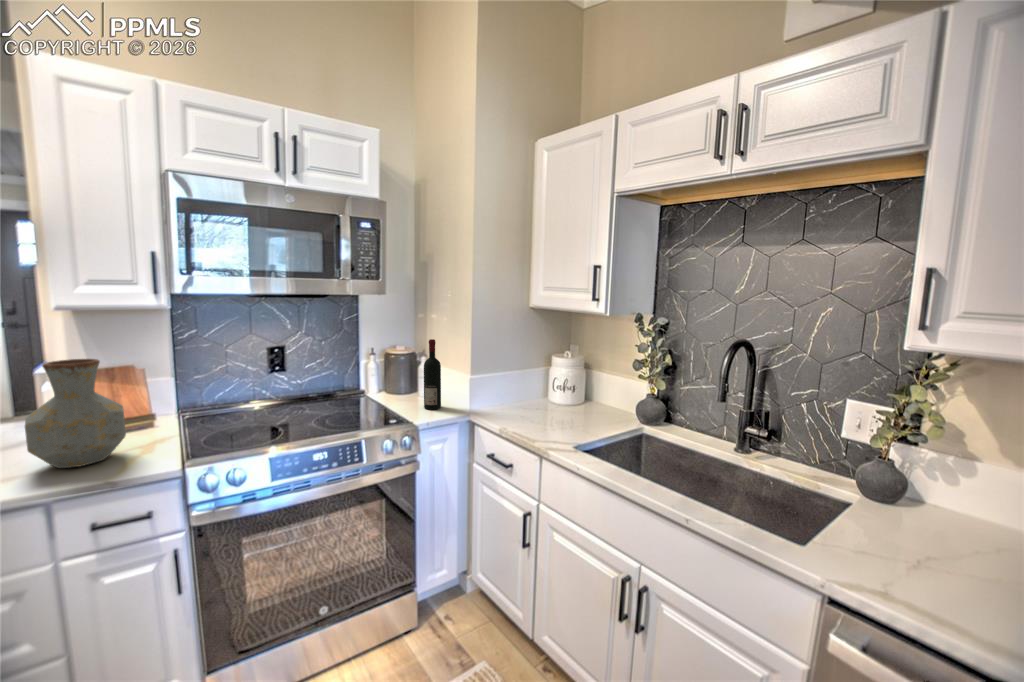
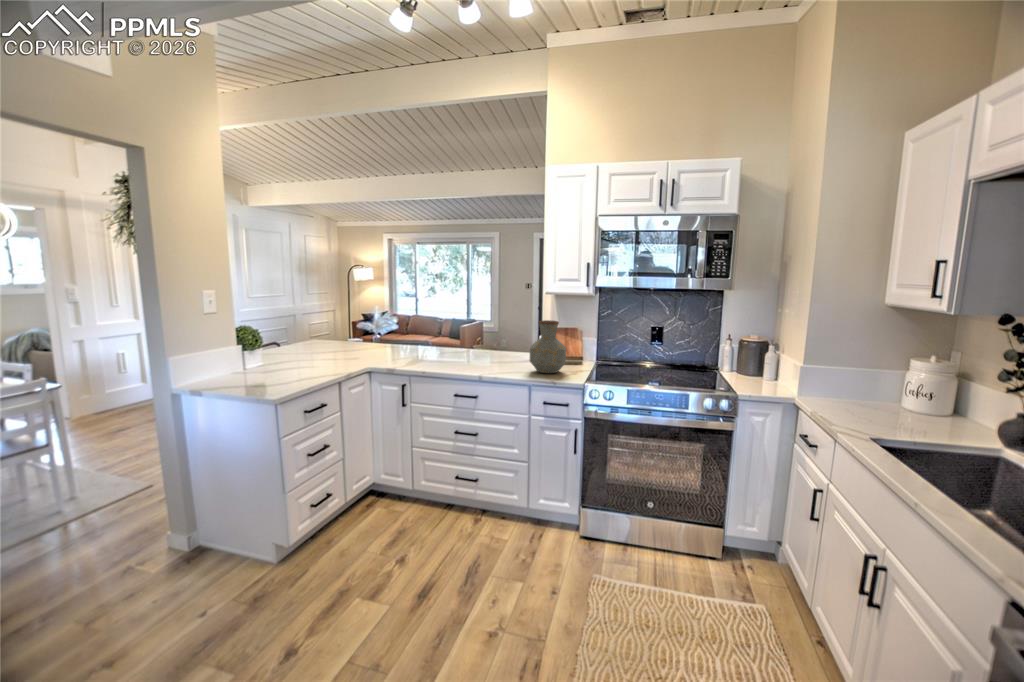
wine bottle: present [424,339,441,409] -> none [756,331,776,391]

